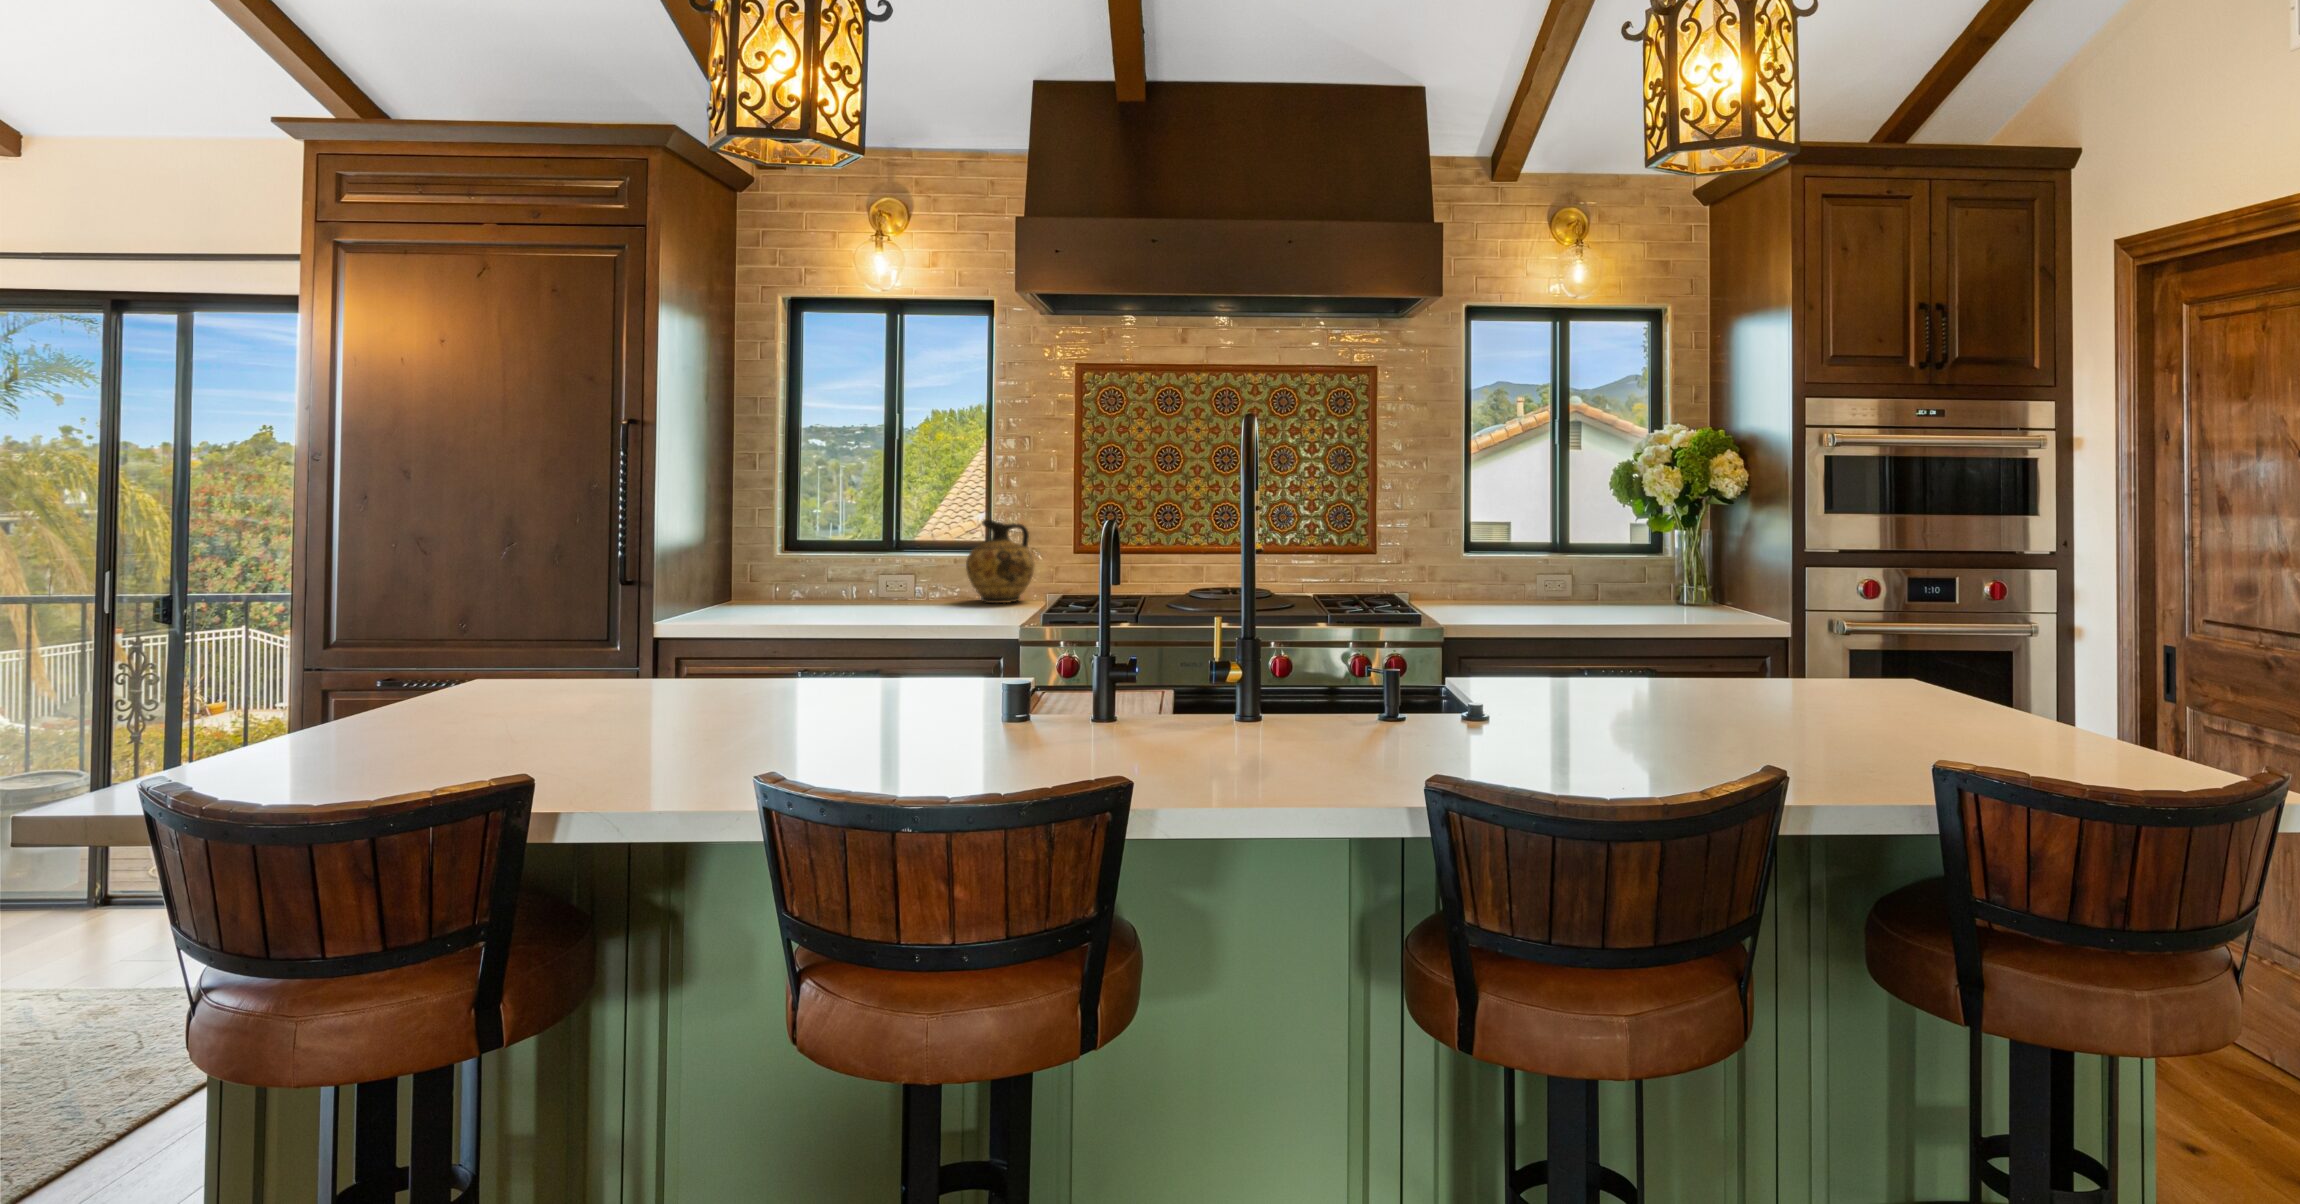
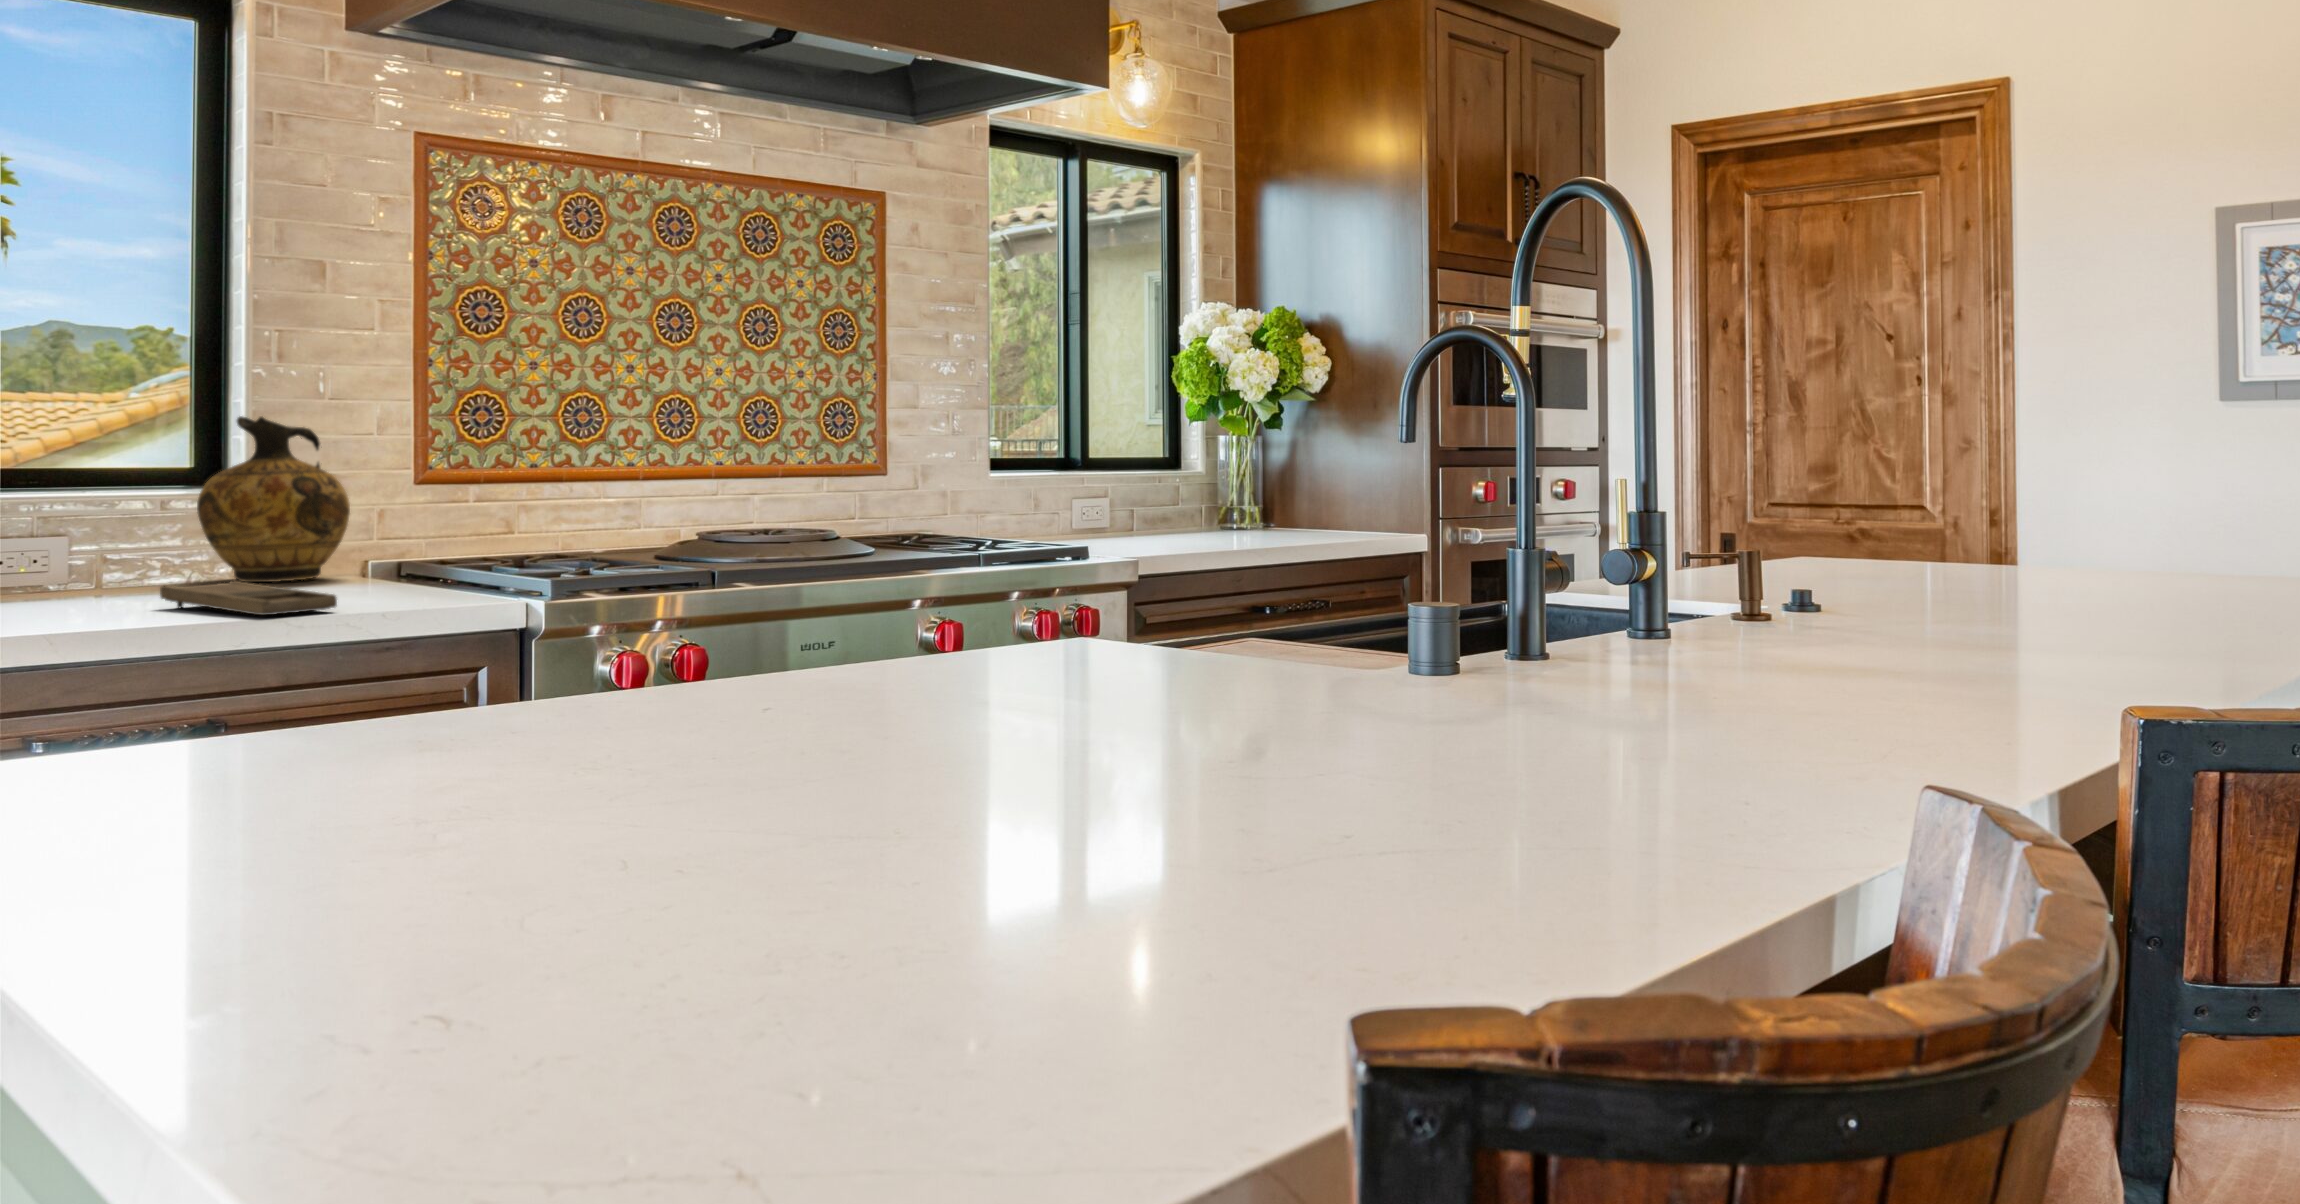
tray: none [897,606,944,628] -> present [160,581,337,615]

